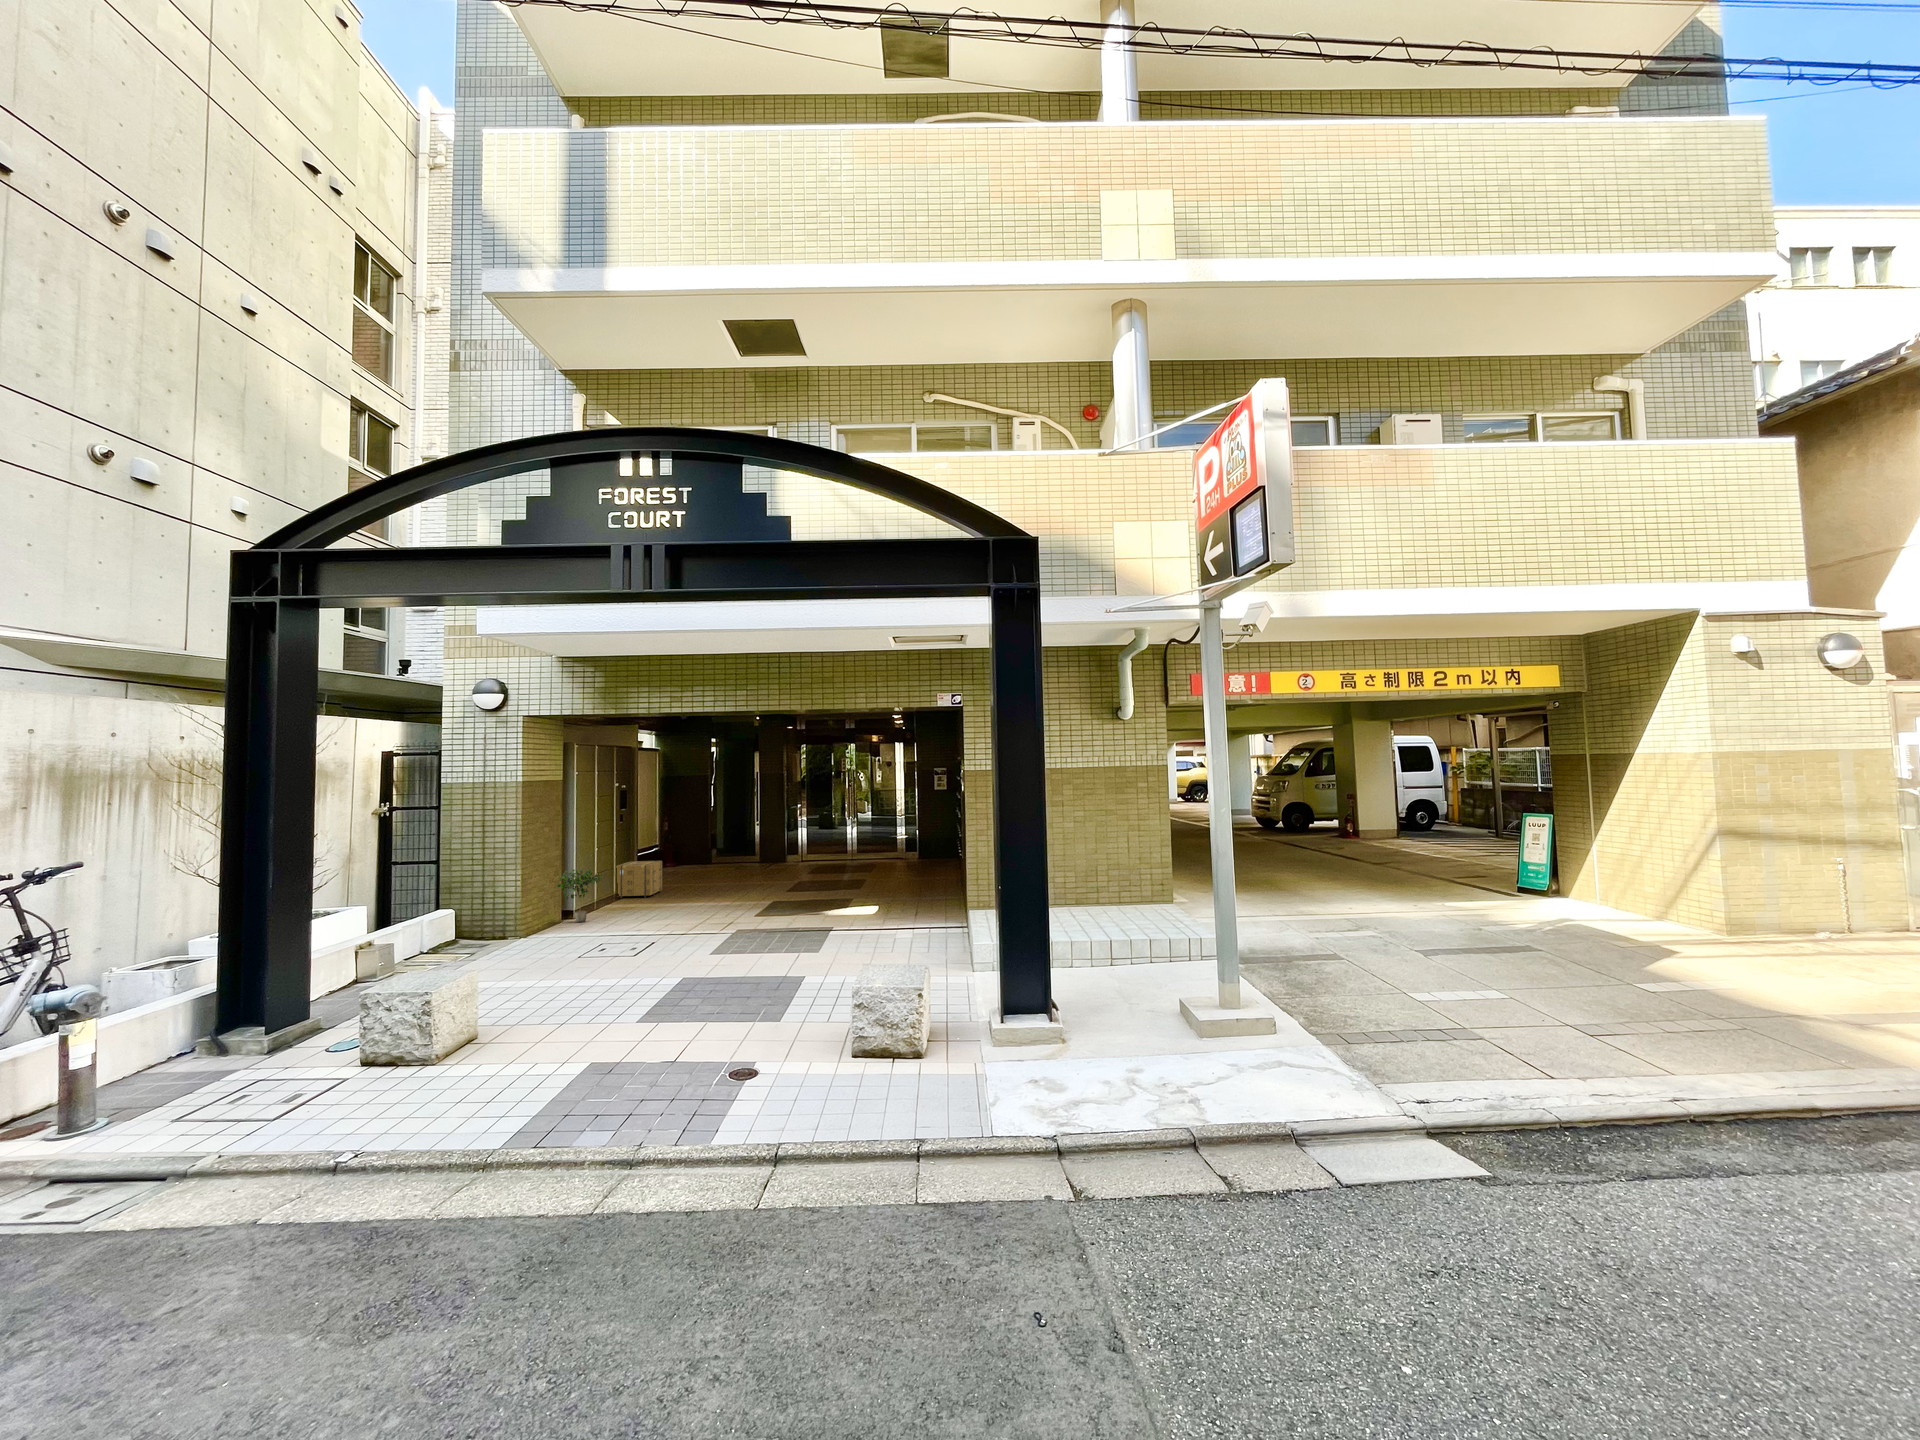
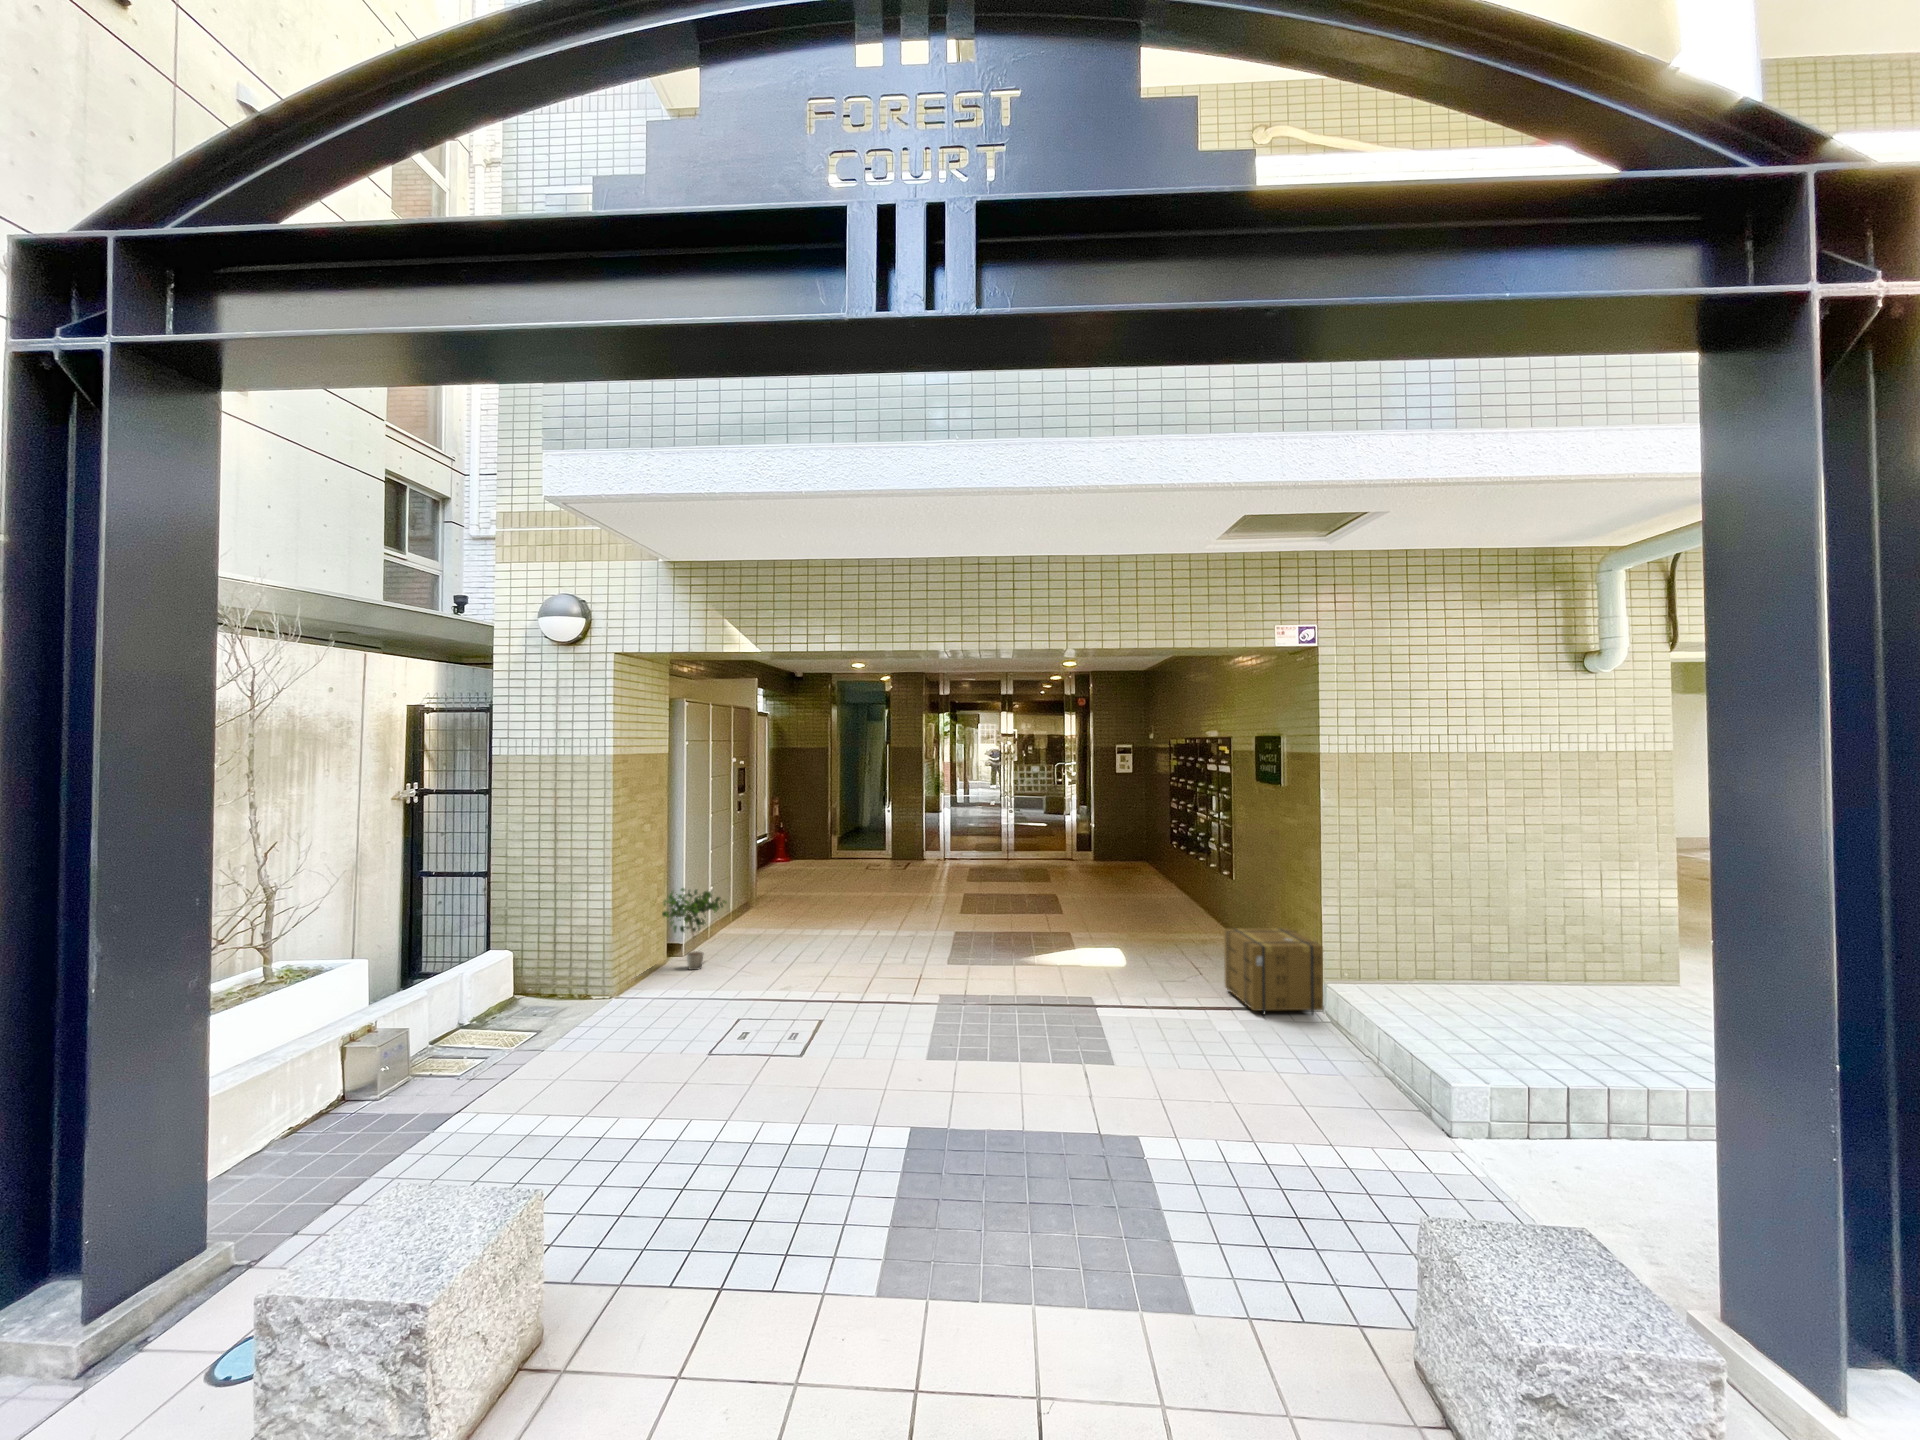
cardboard box: present [616,861,662,898] -> present [1224,928,1323,1015]

